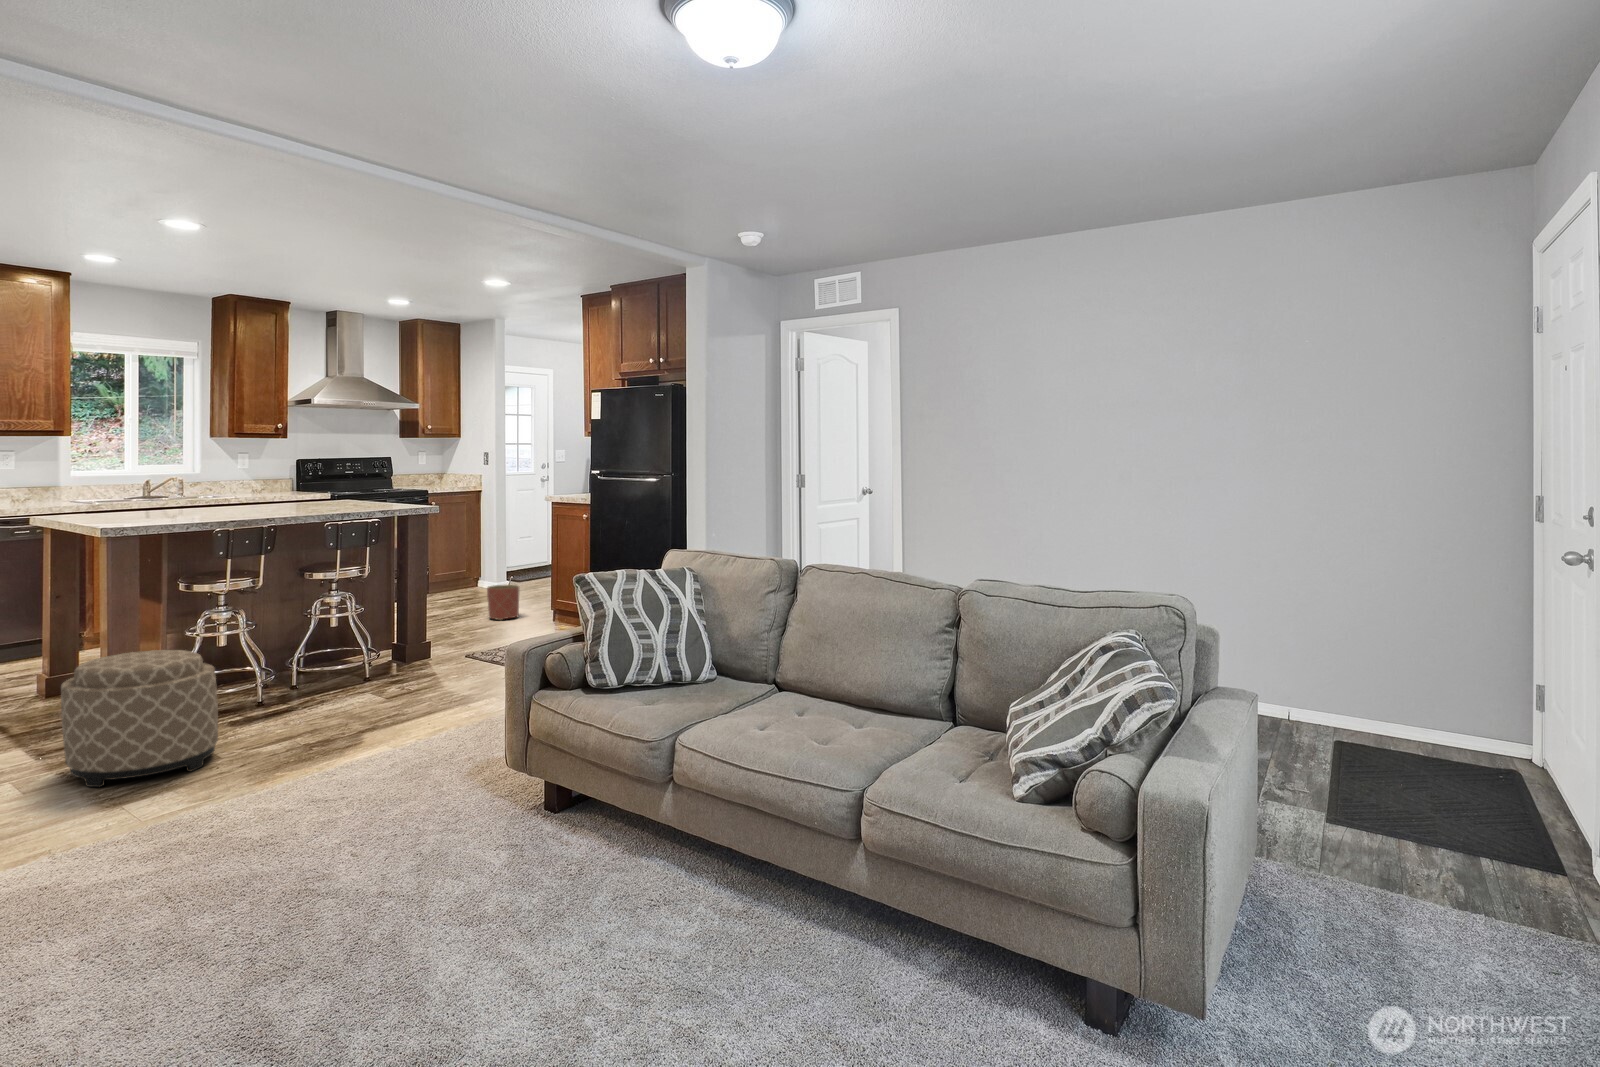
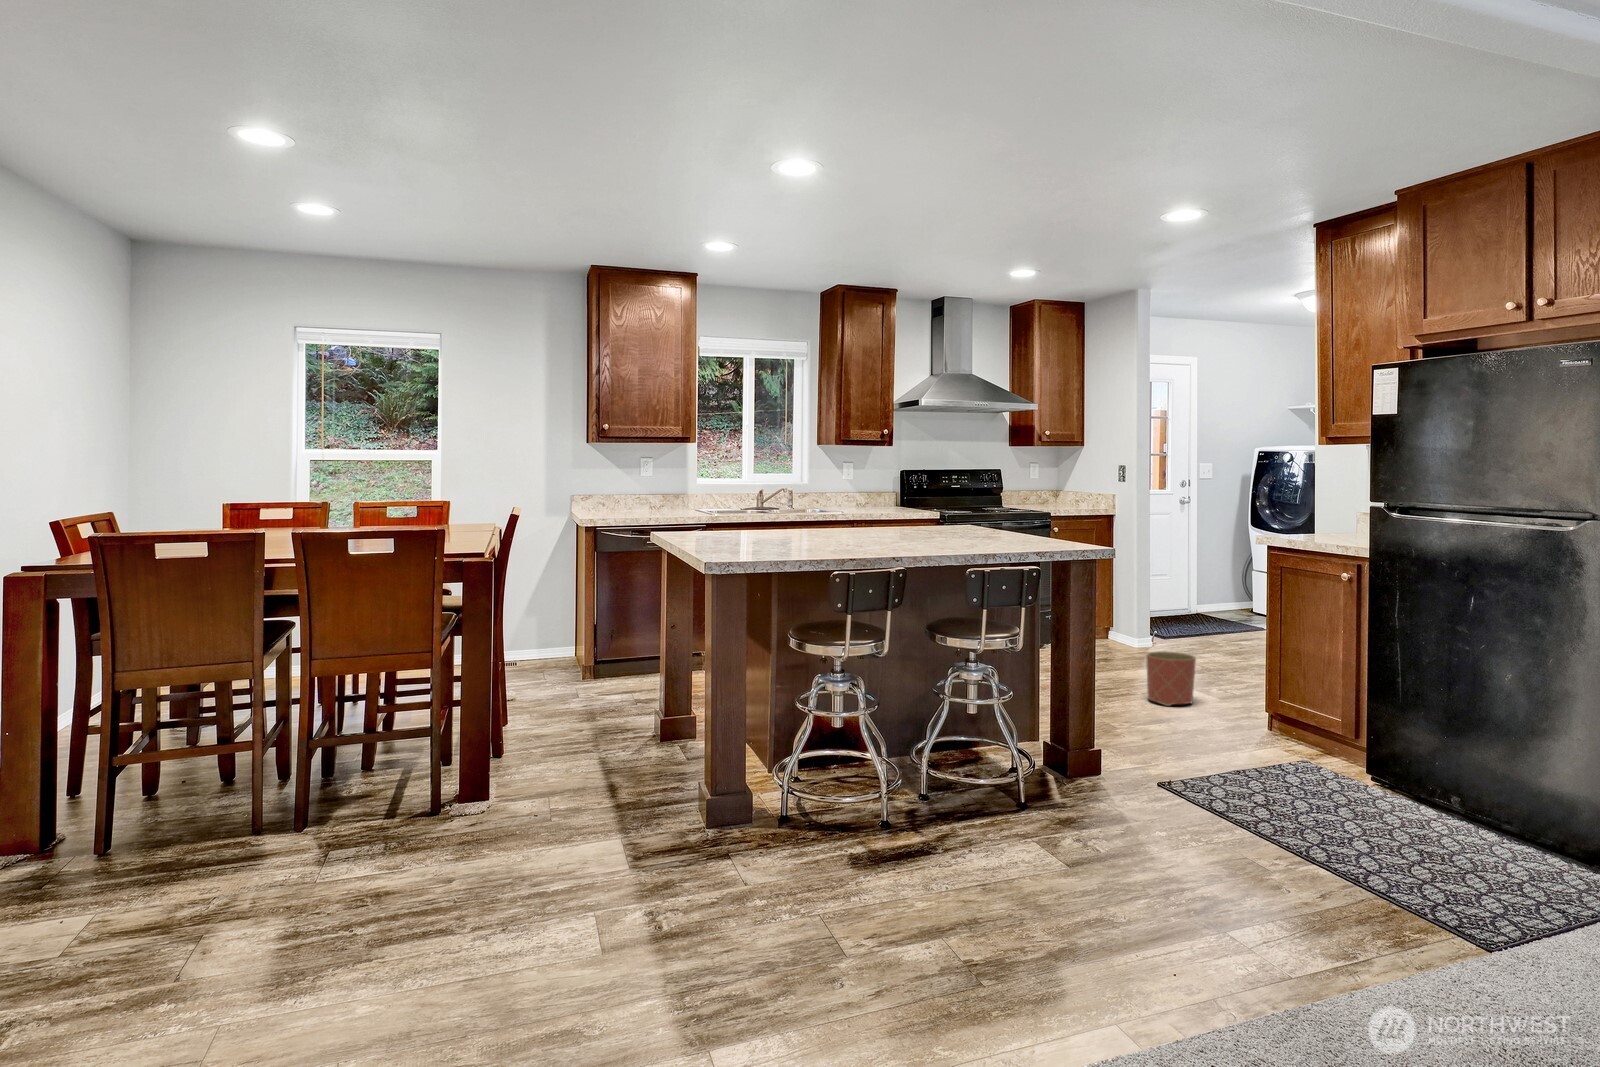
ottoman: present [61,650,218,787] -> none [632,769,841,1021]

